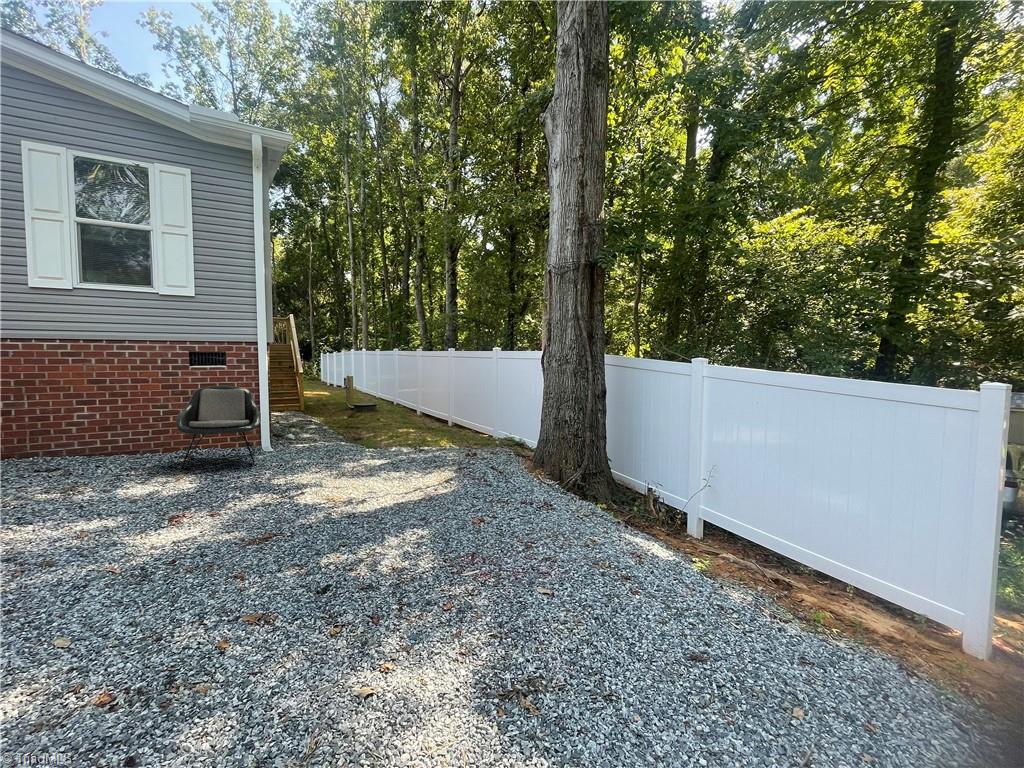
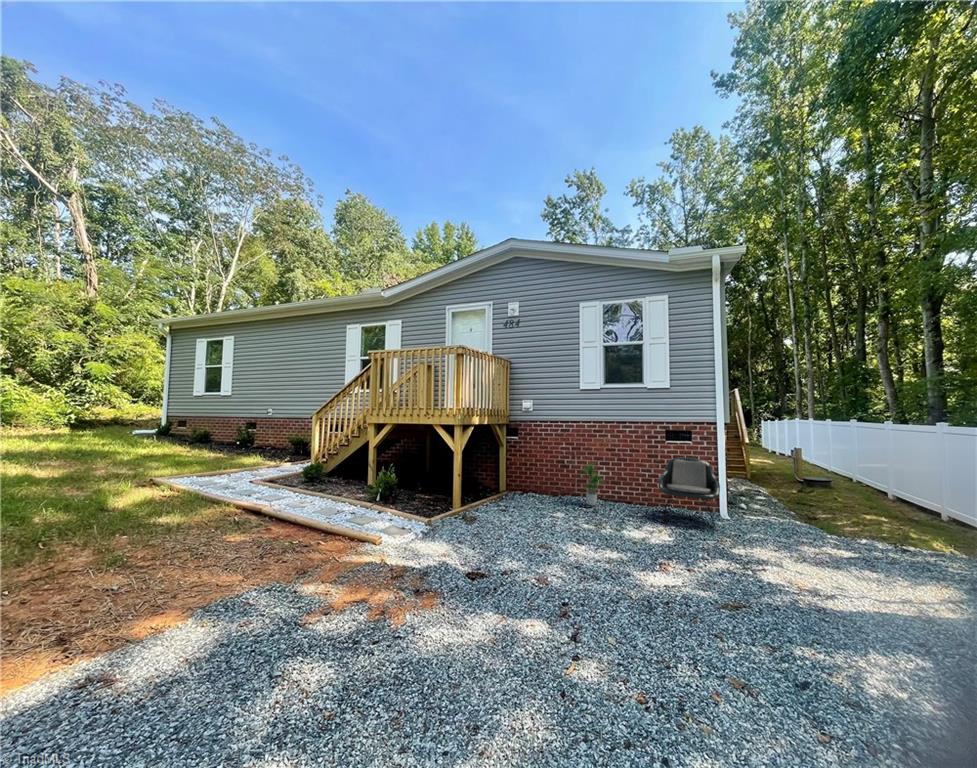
potted plant: none [26,402,89,473] -> present [584,463,600,505]

